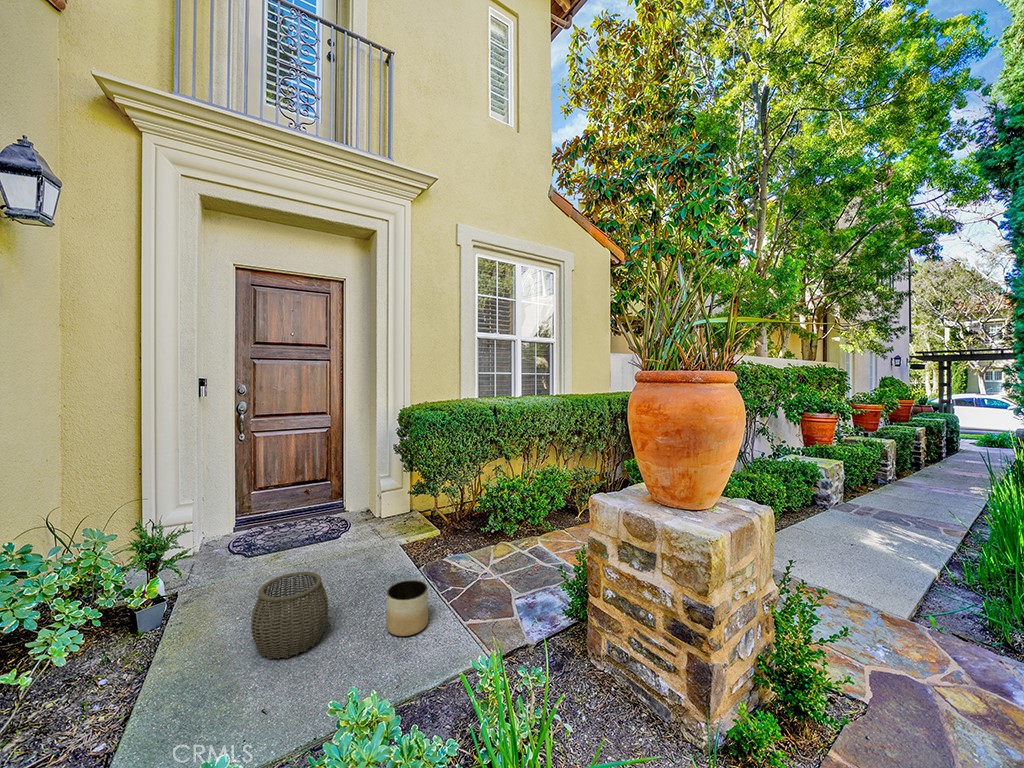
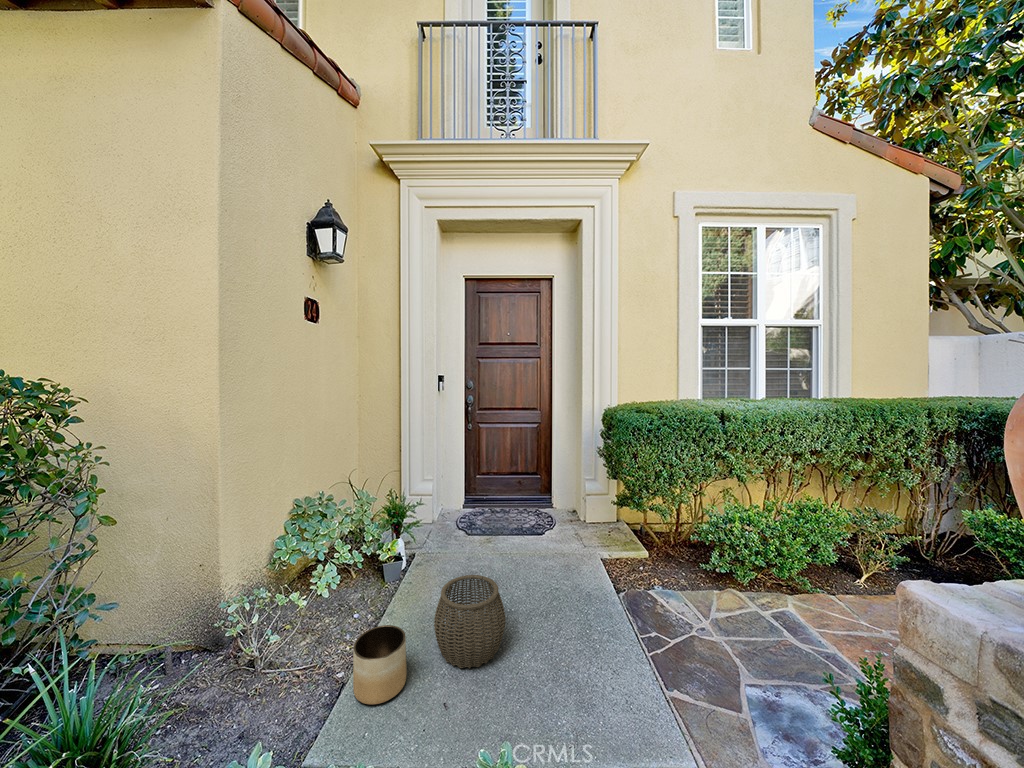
planter: present [386,580,428,636] -> present [353,625,406,704]

